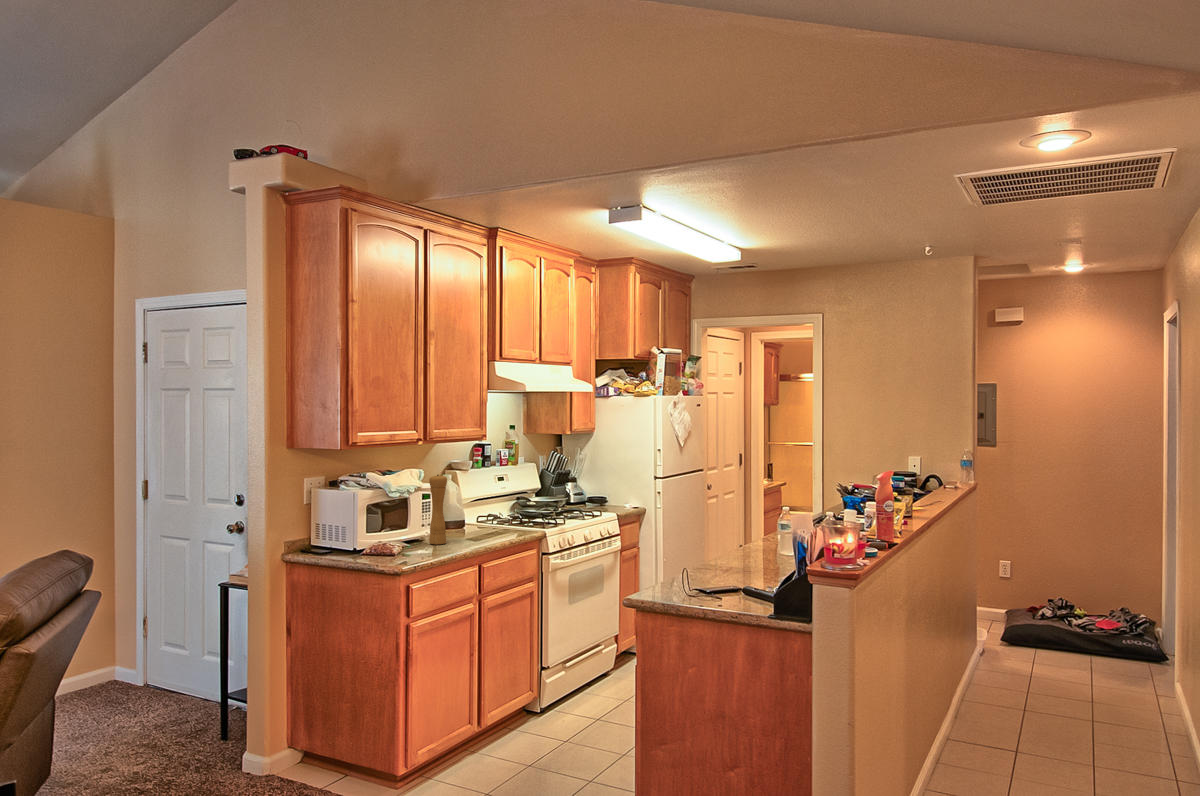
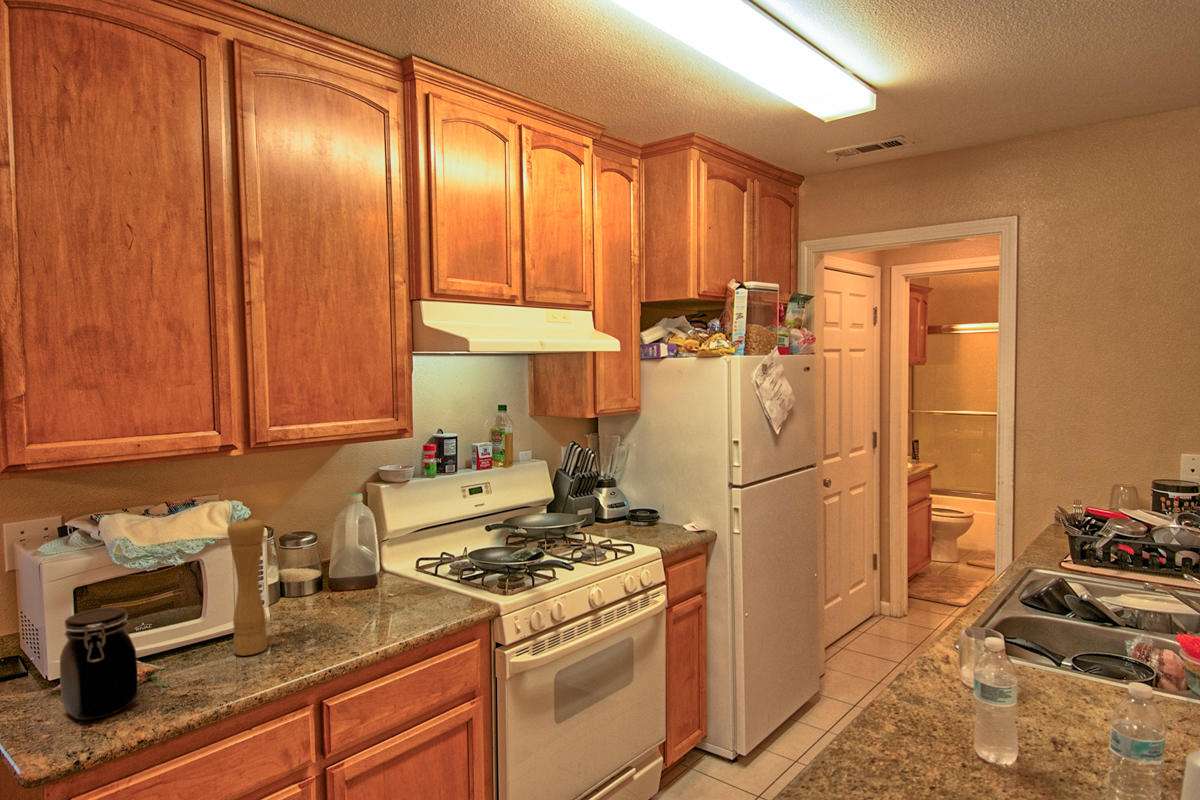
jar: none [383,510,415,558] -> present [60,607,138,720]

